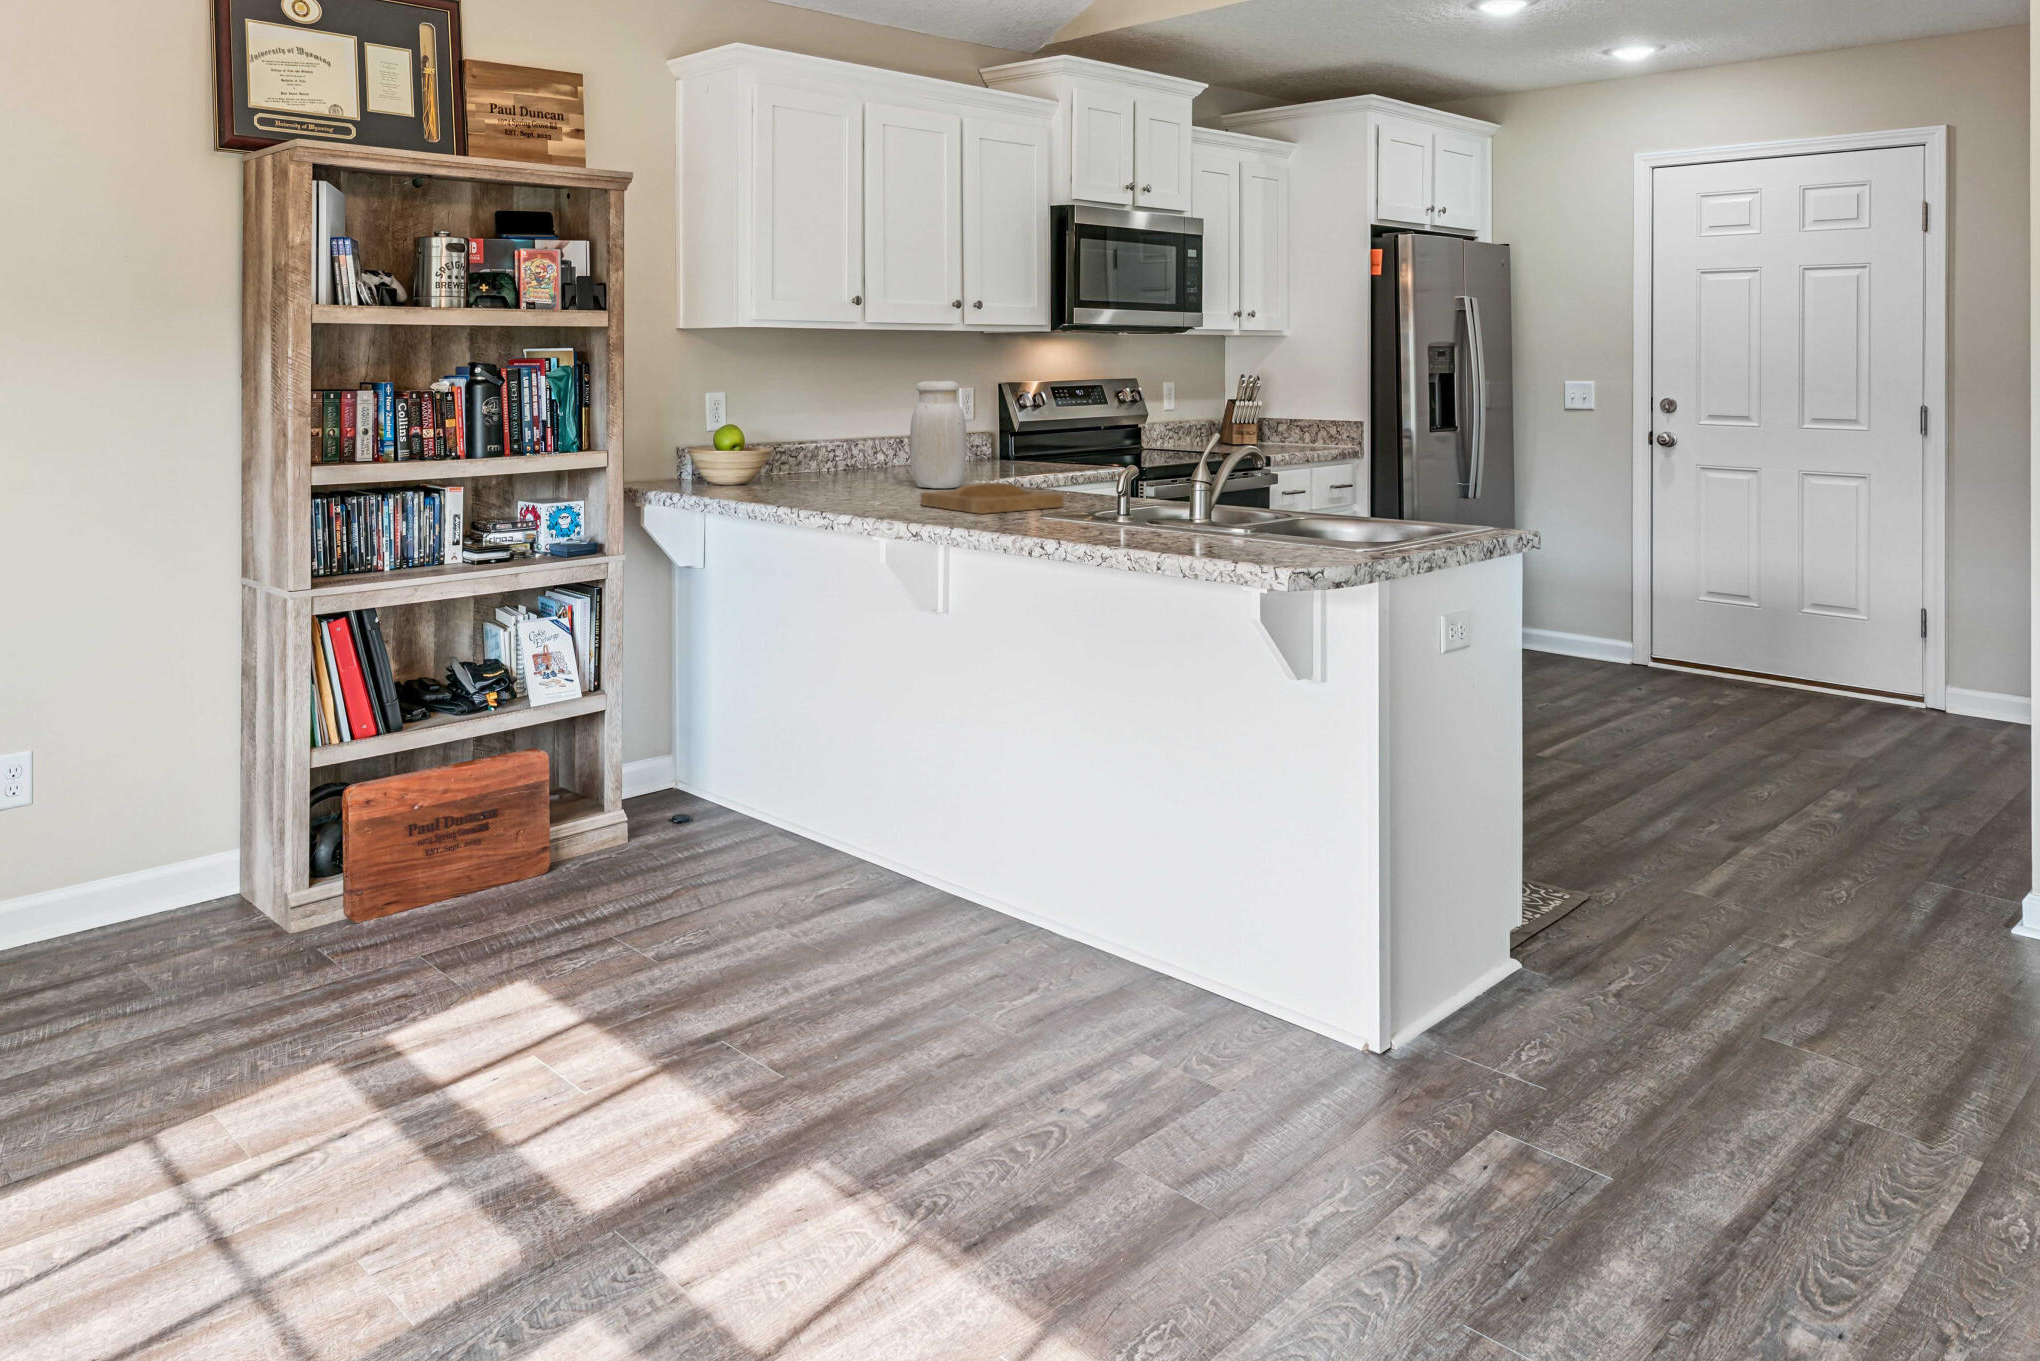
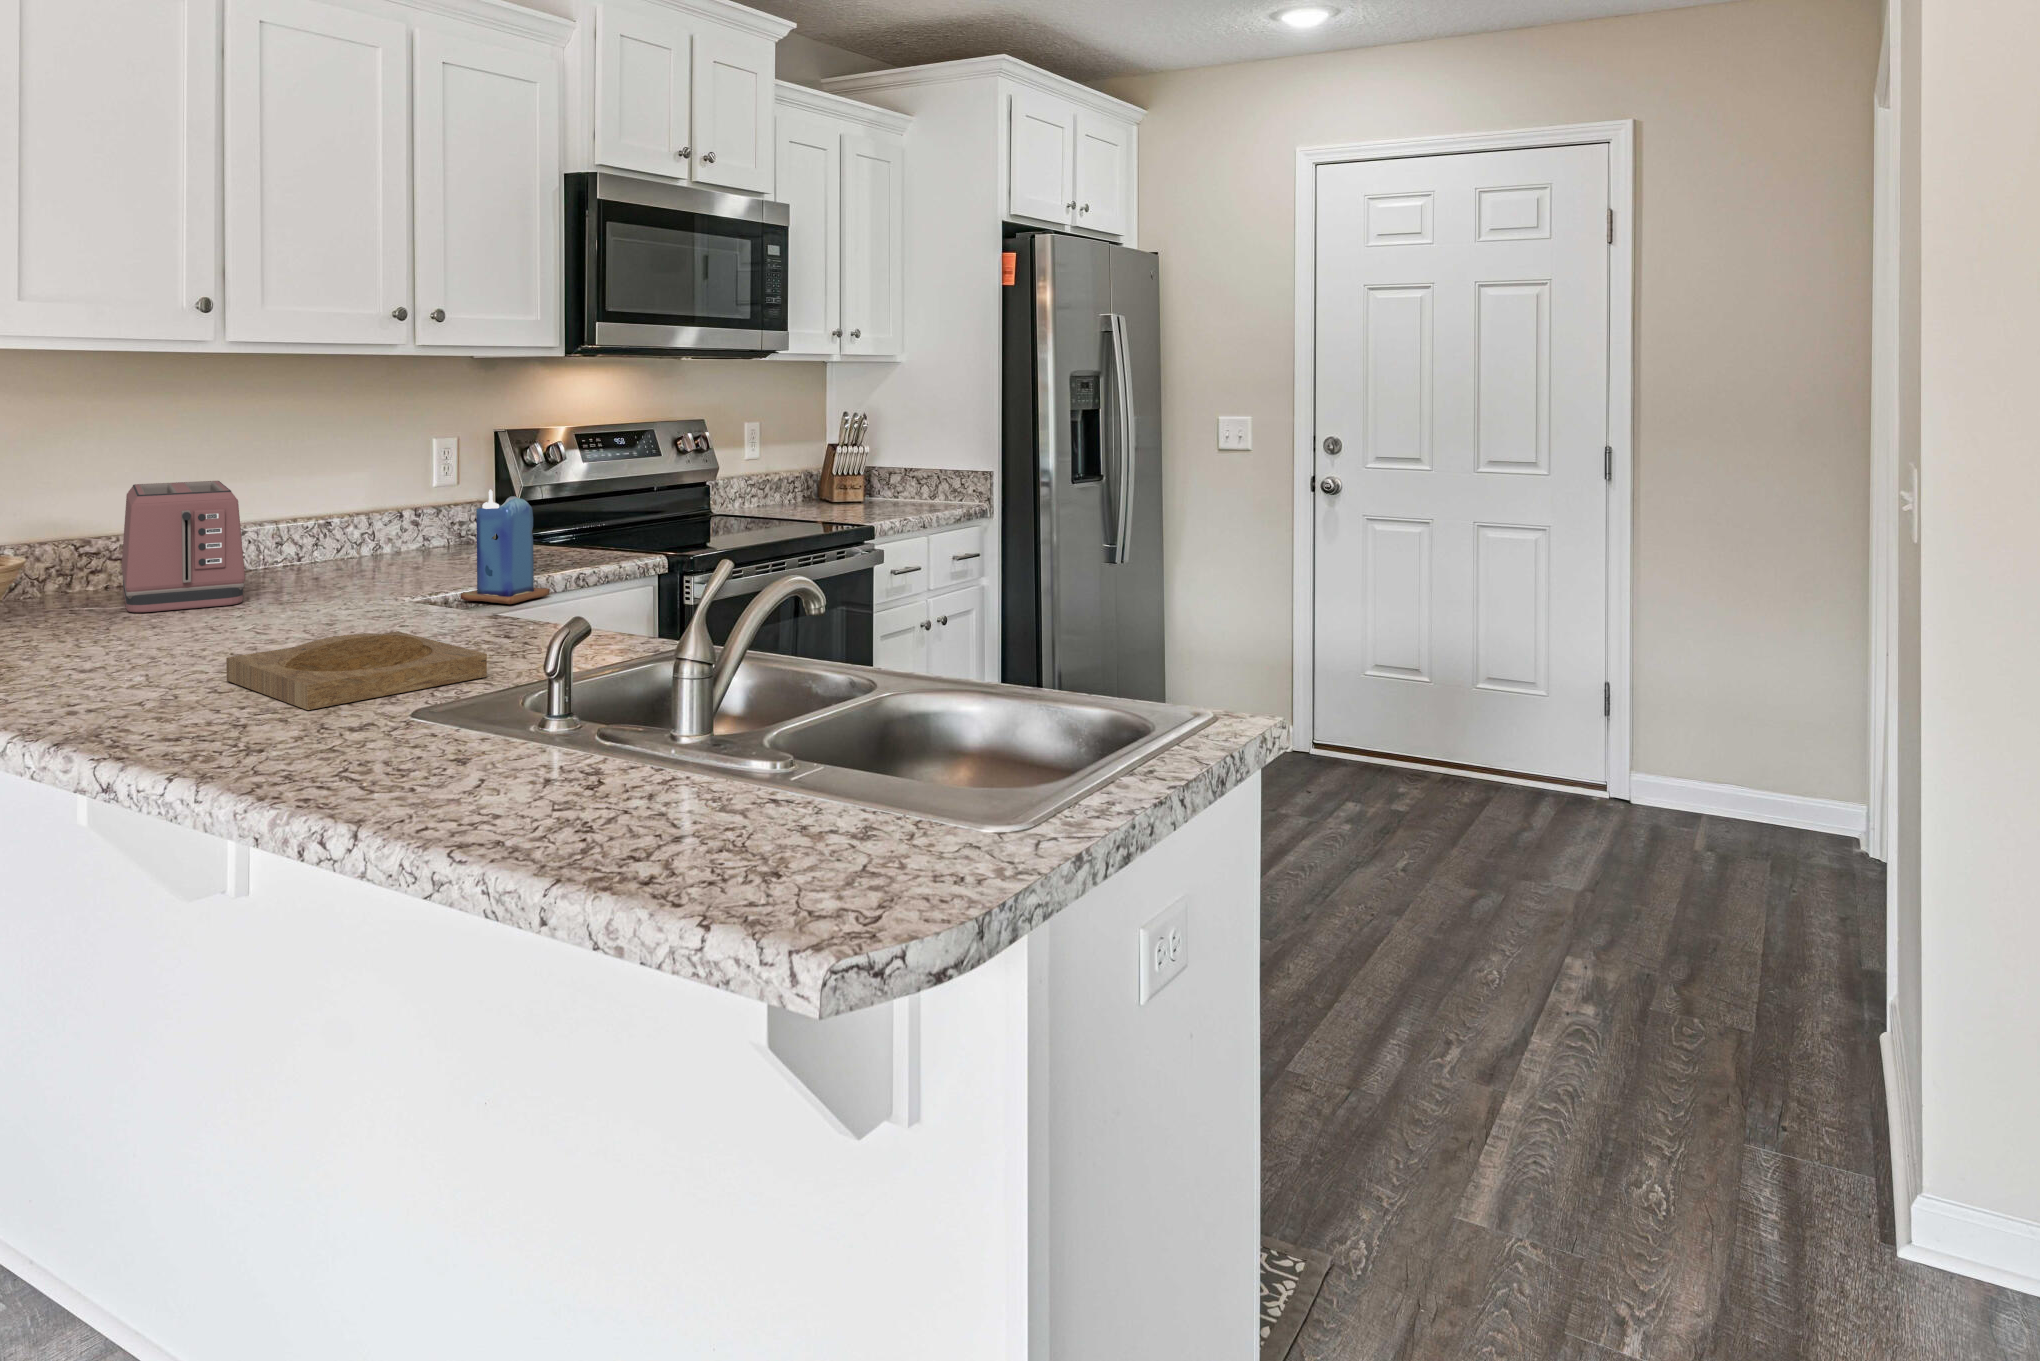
jar: present [910,381,967,489] -> none [277,441,377,621]
toaster: none [794,410,879,484] -> present [122,481,245,613]
candle: none [1011,413,1065,485] -> present [460,489,550,604]

